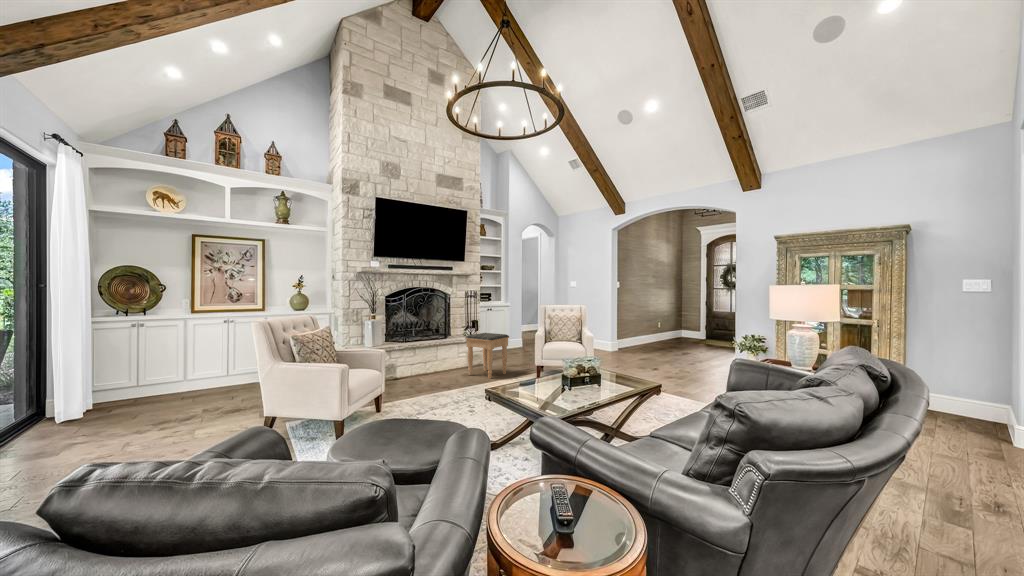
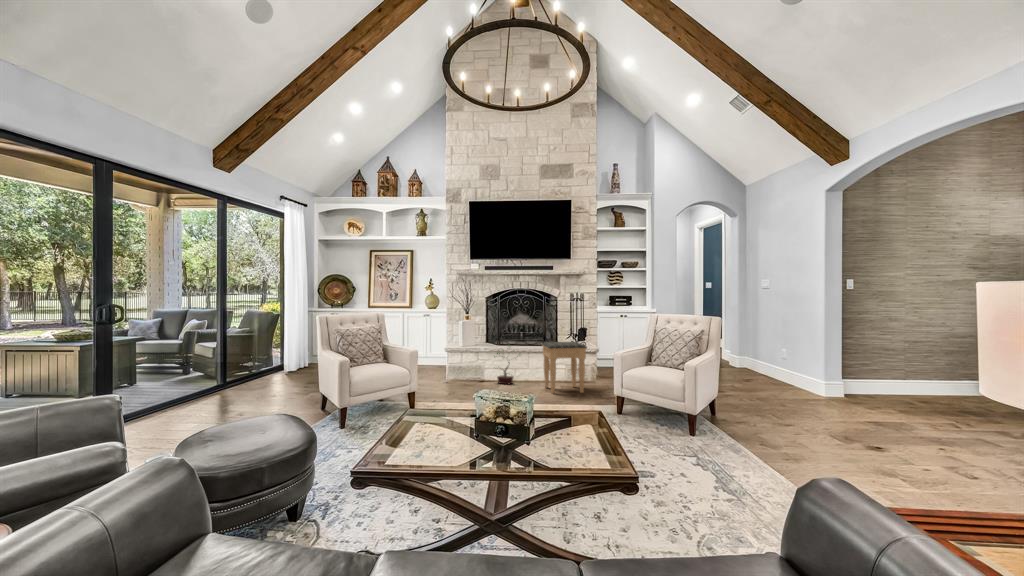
potted plant: none [413,340,448,379] -> present [494,349,513,384]

